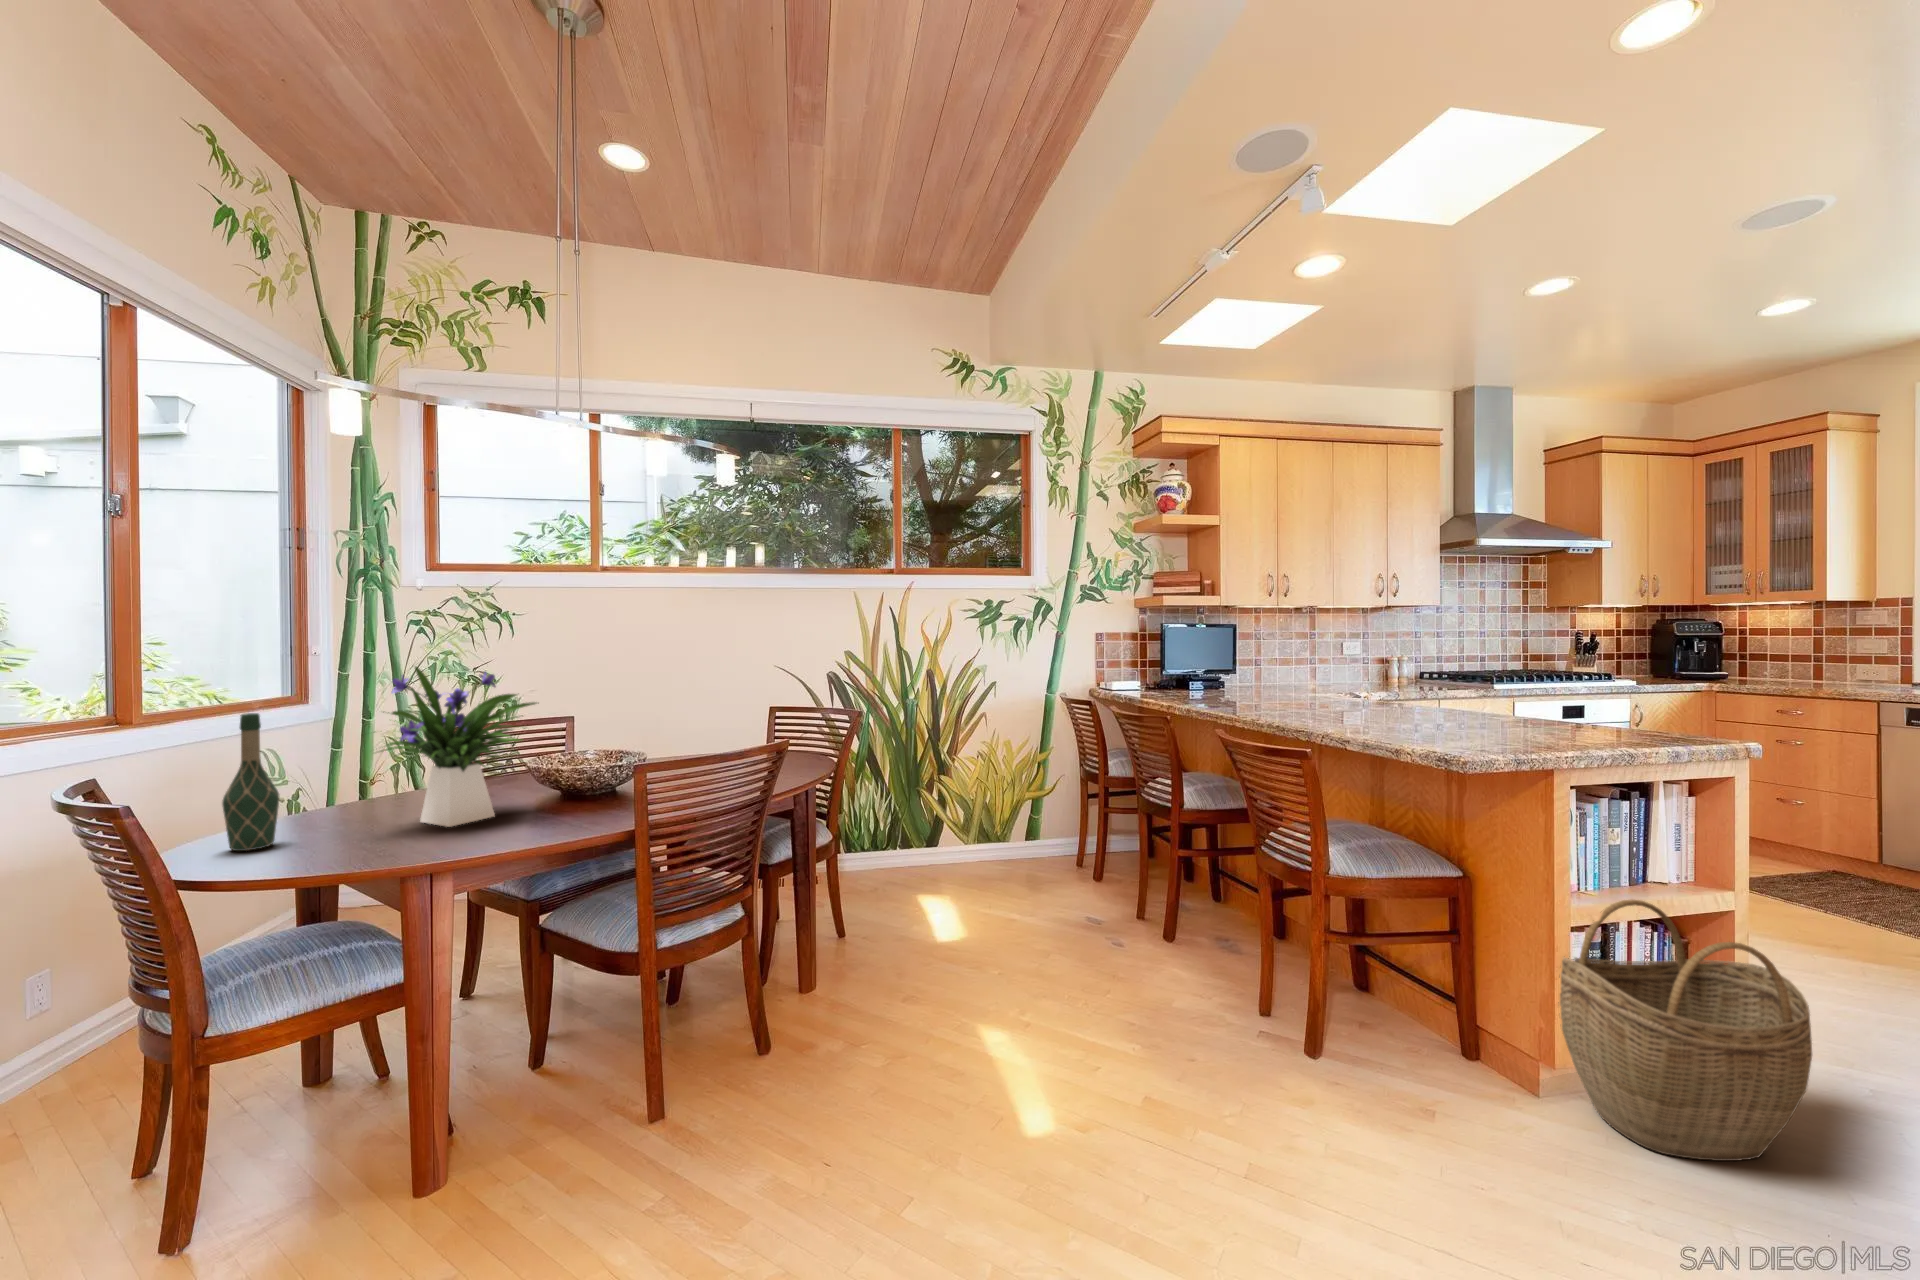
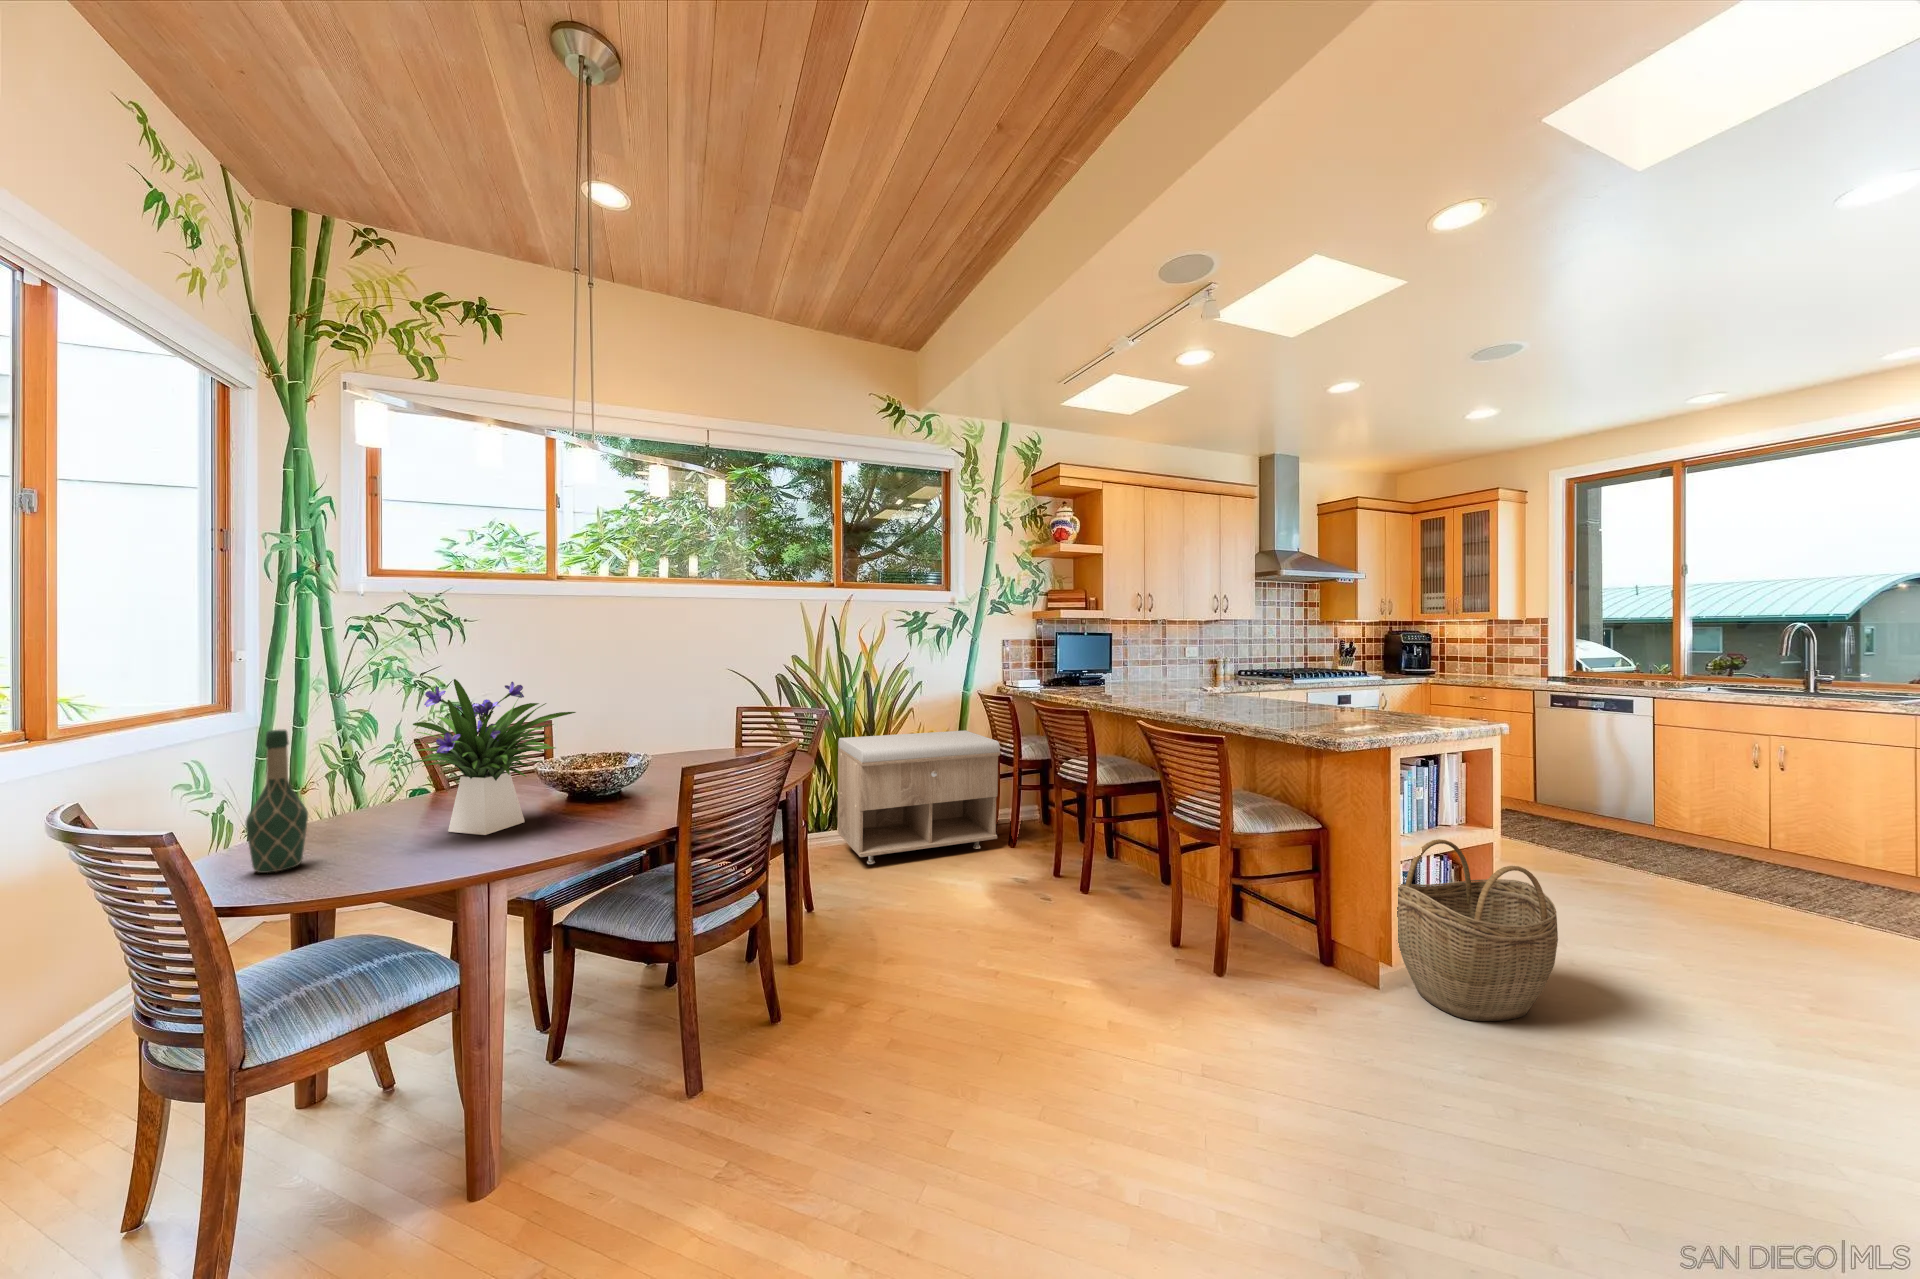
storage bench: none [899,740,1083,890] -> present [838,730,1000,864]

